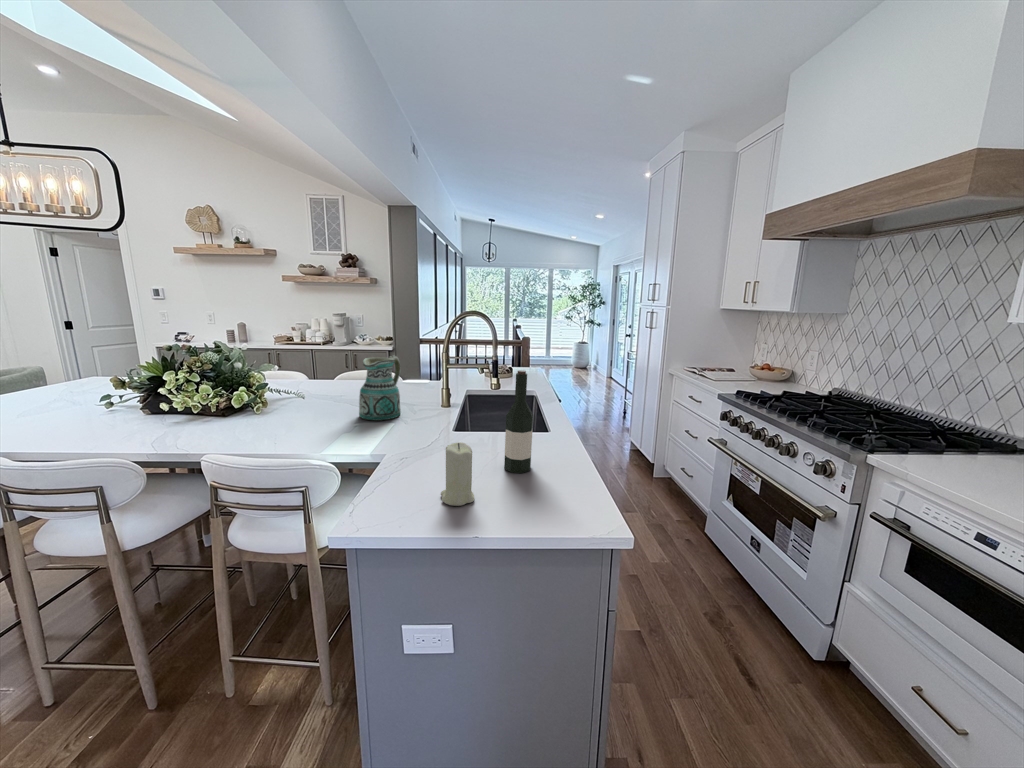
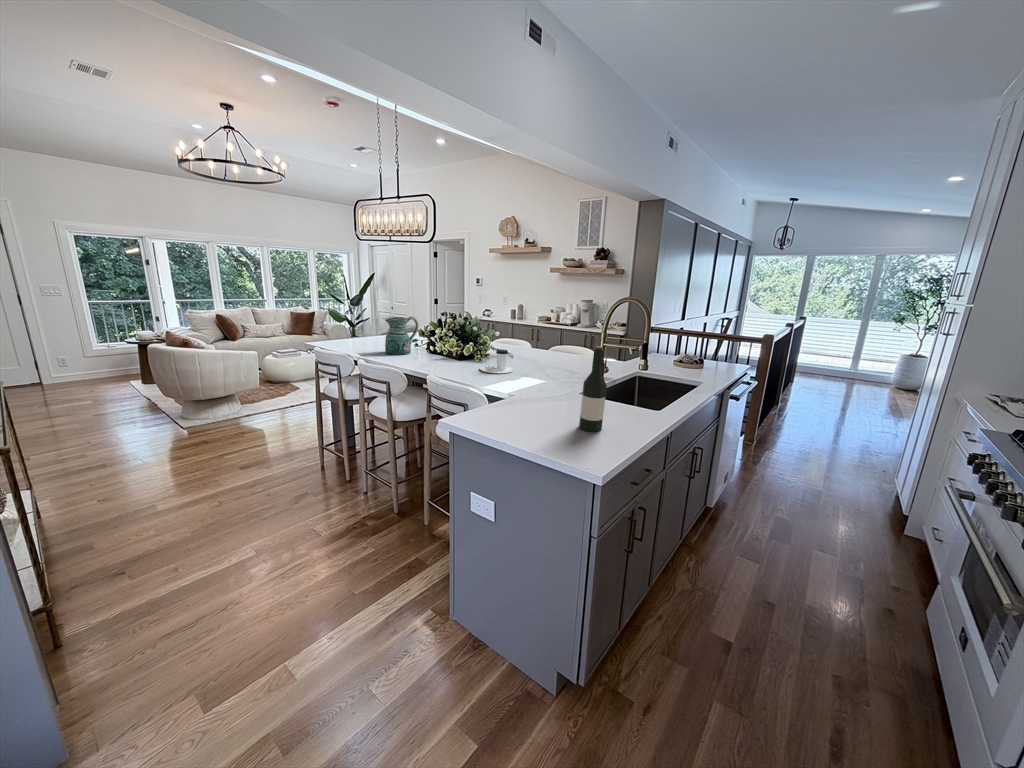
ceramic pitcher: present [359,355,401,421] -> present [385,316,419,355]
coffee cup: none [278,390,332,427] -> present [480,349,514,373]
candle: present [441,442,474,506] -> none [511,390,535,435]

